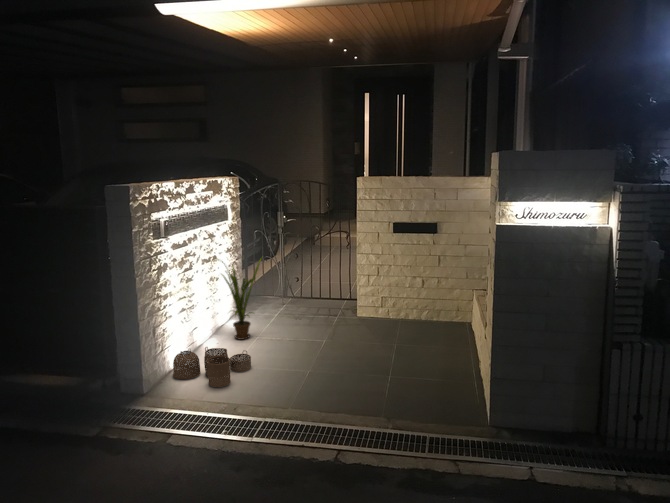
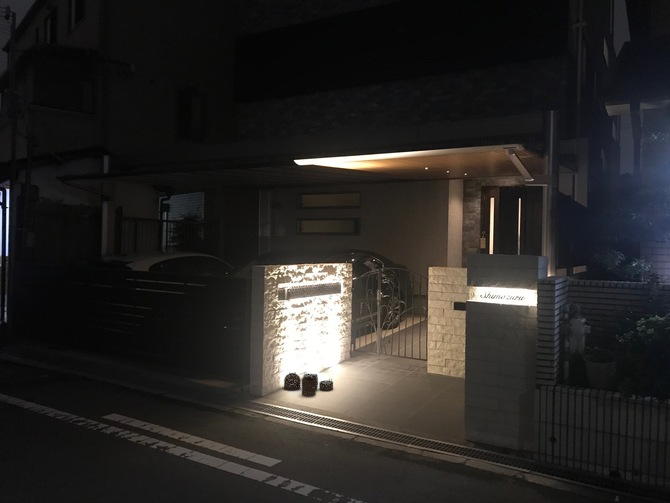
house plant: present [222,259,261,340] -> none [323,317,356,376]

